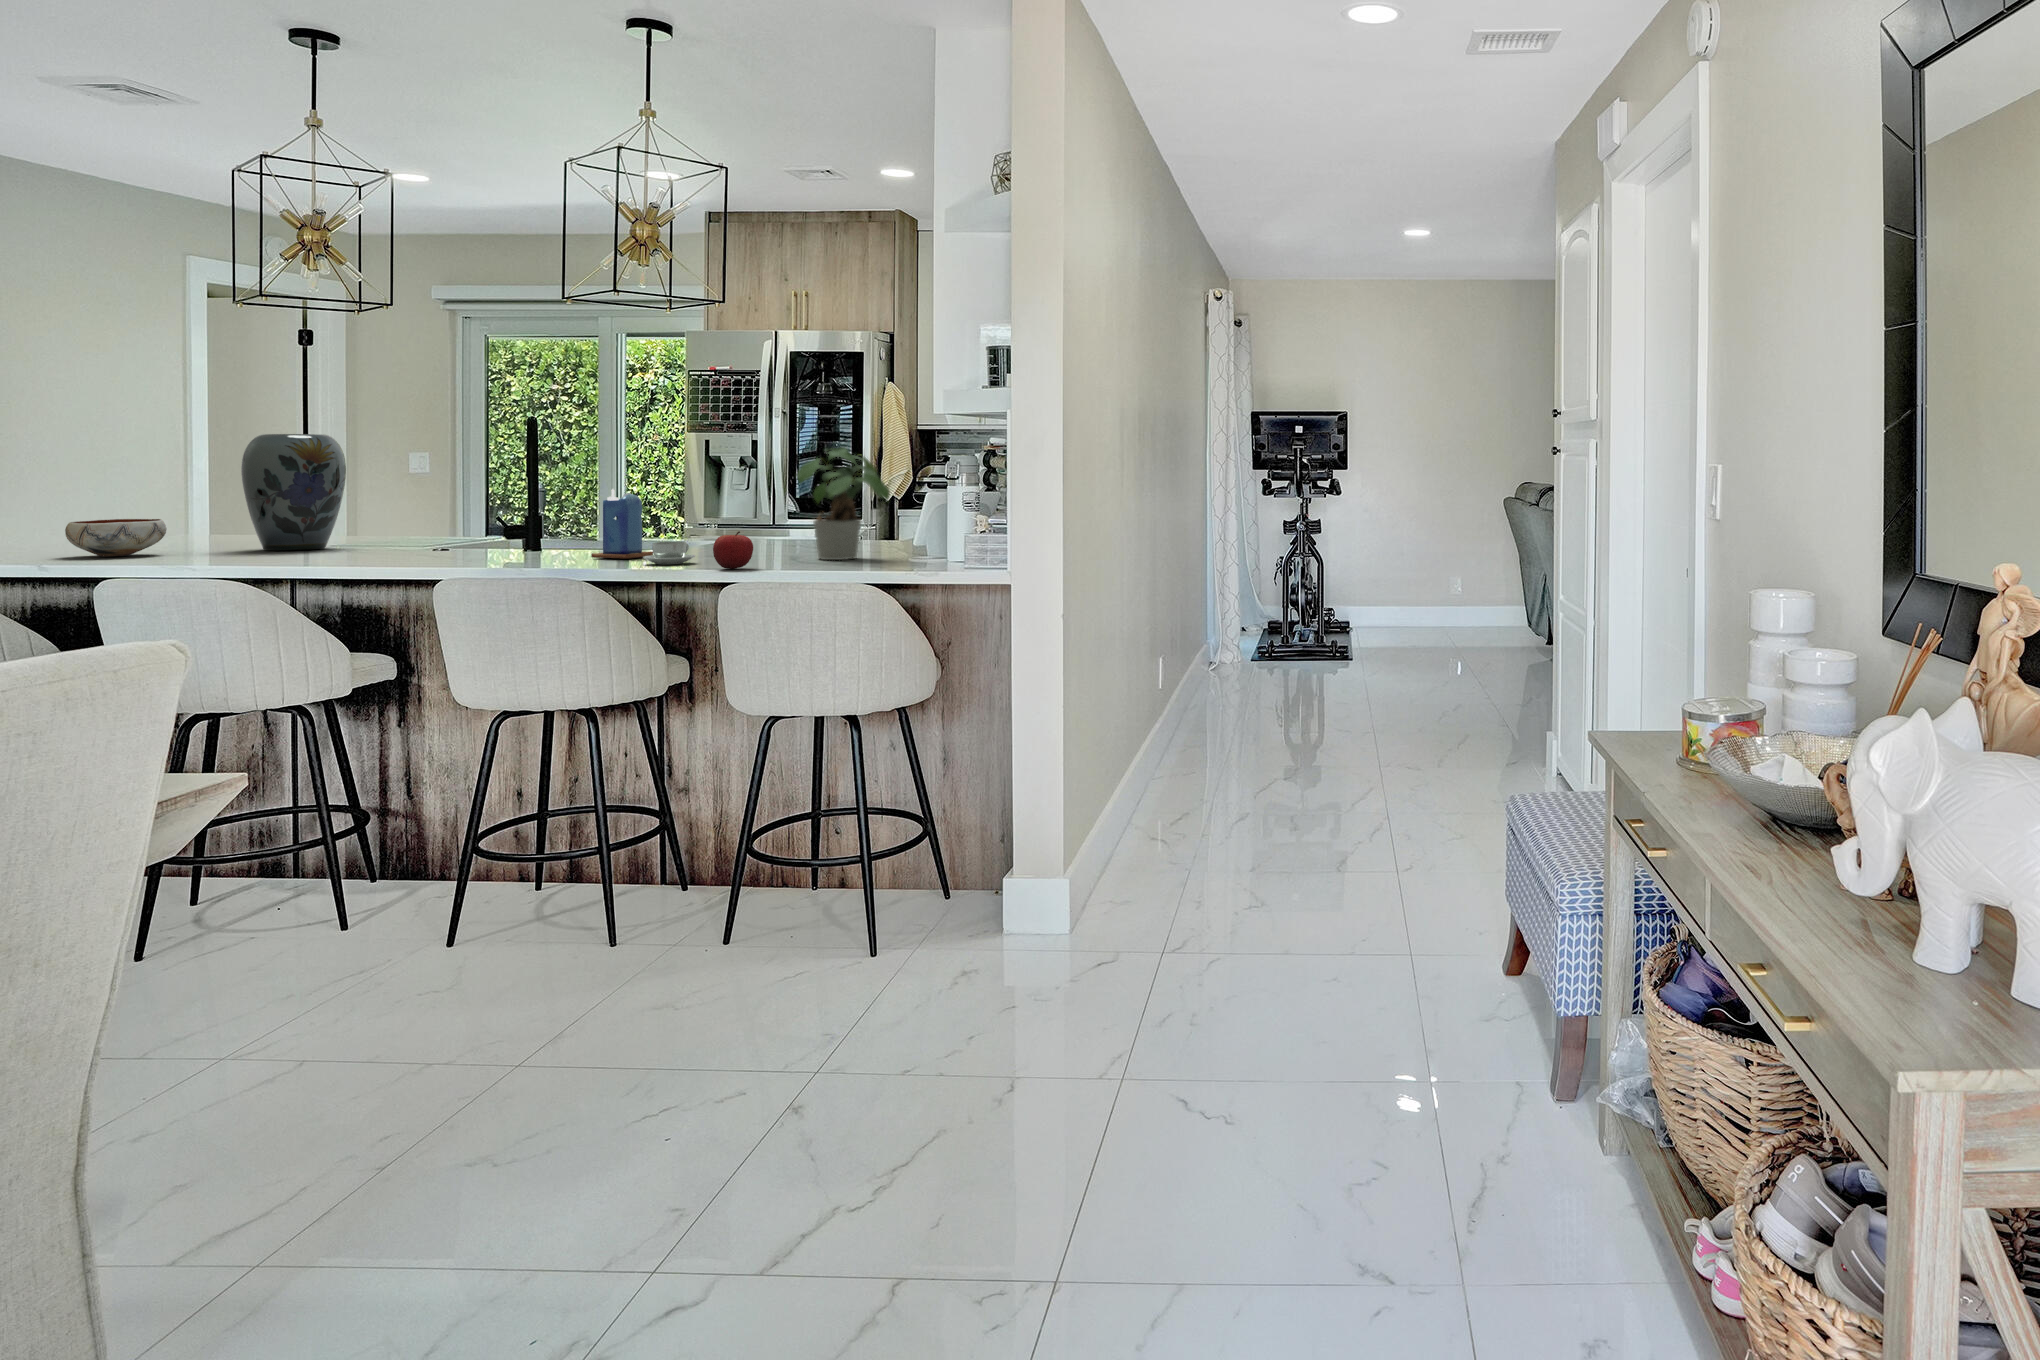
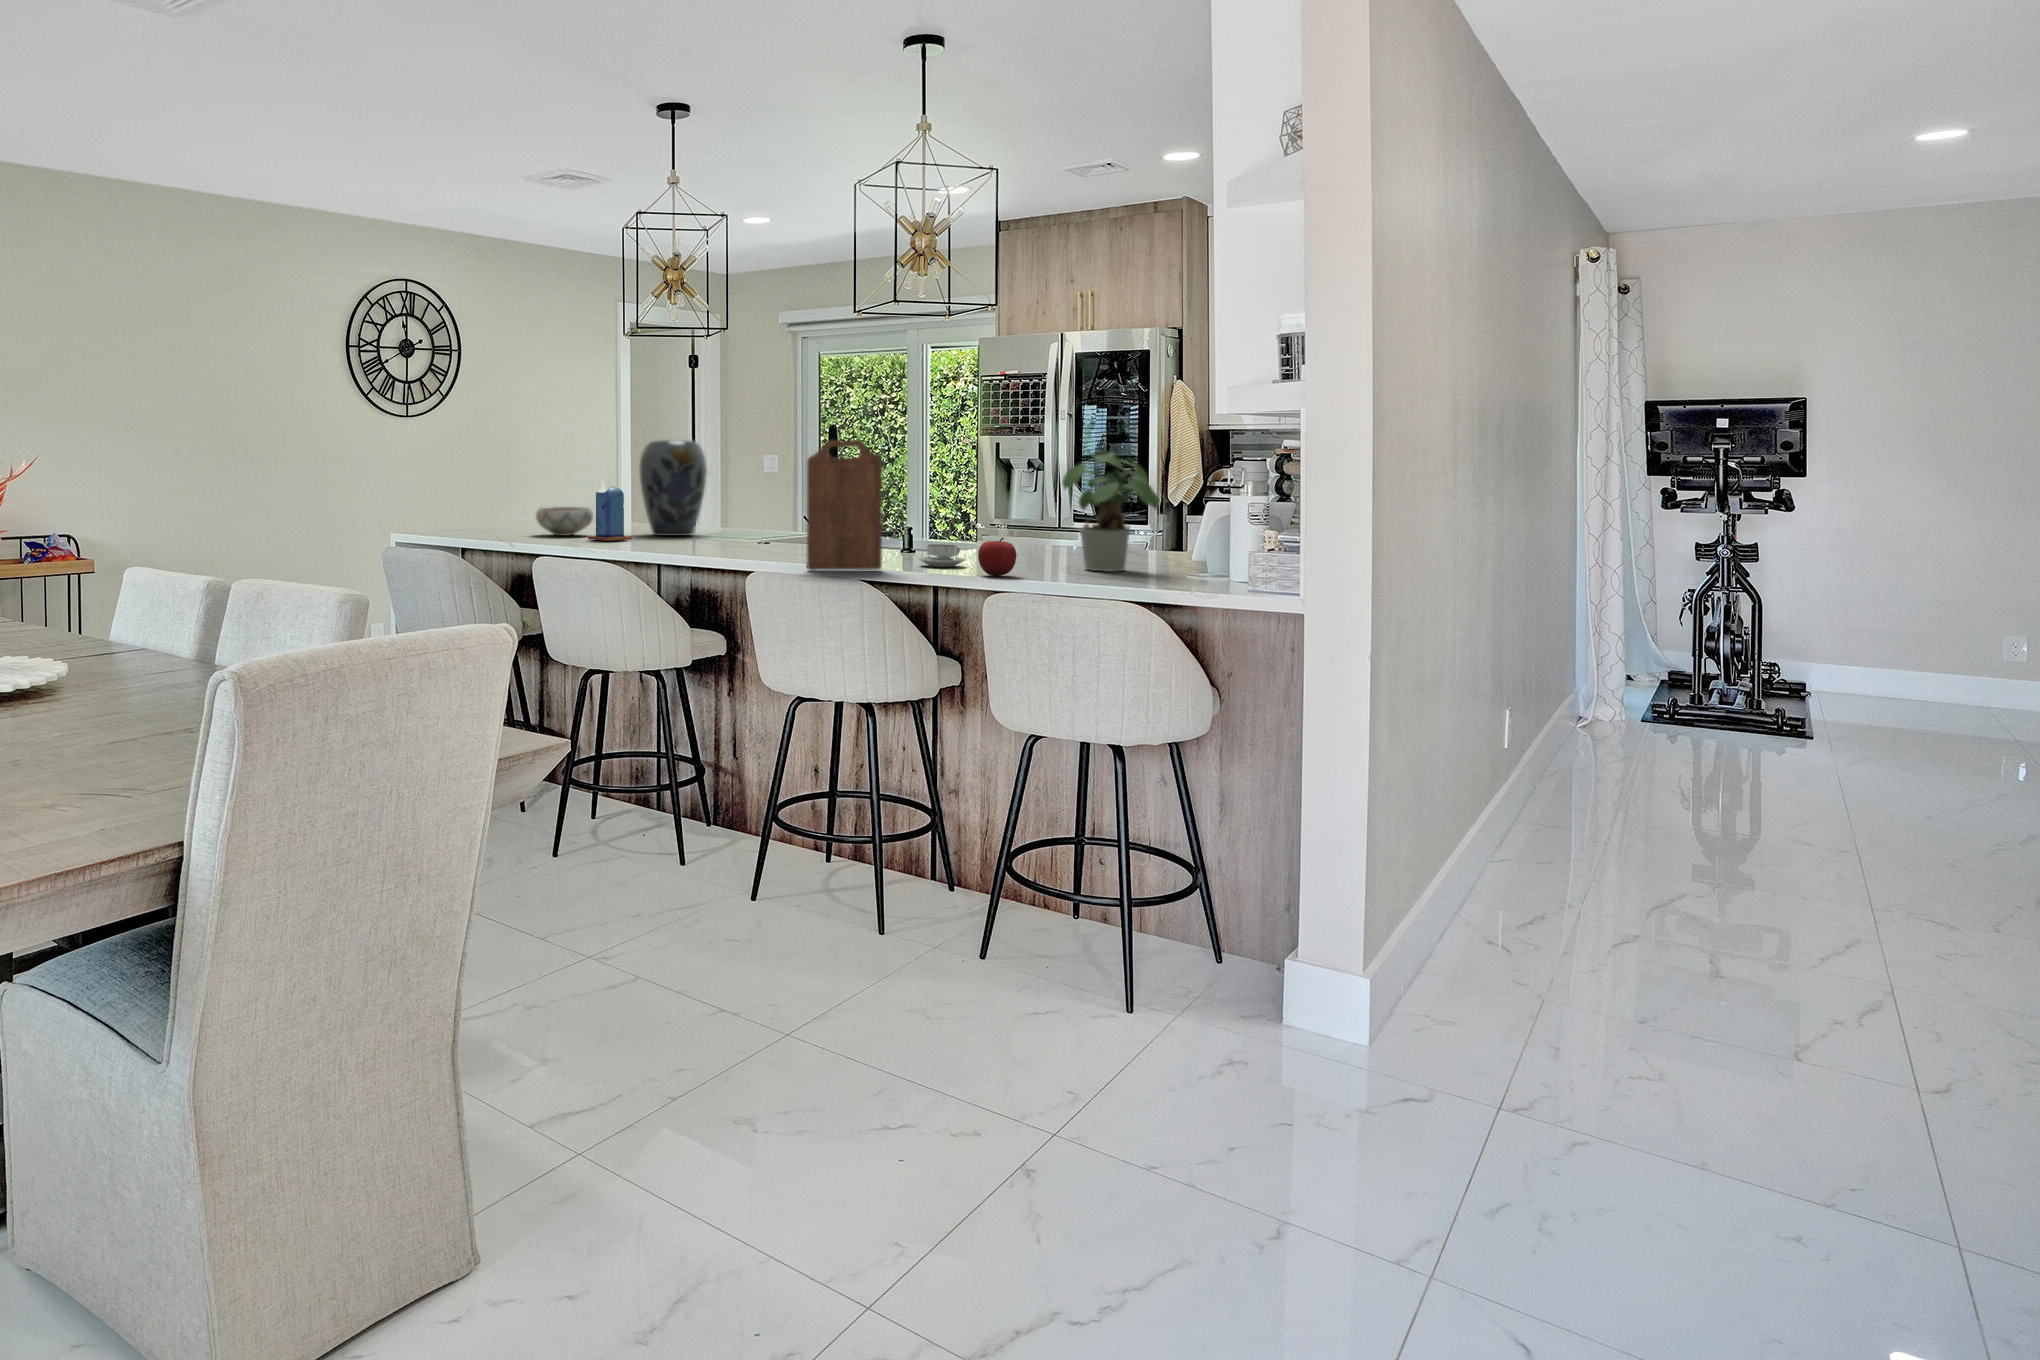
cutting board: none [512,435,604,575] -> present [807,440,882,571]
candle: present [591,489,653,559] -> present [588,483,632,541]

